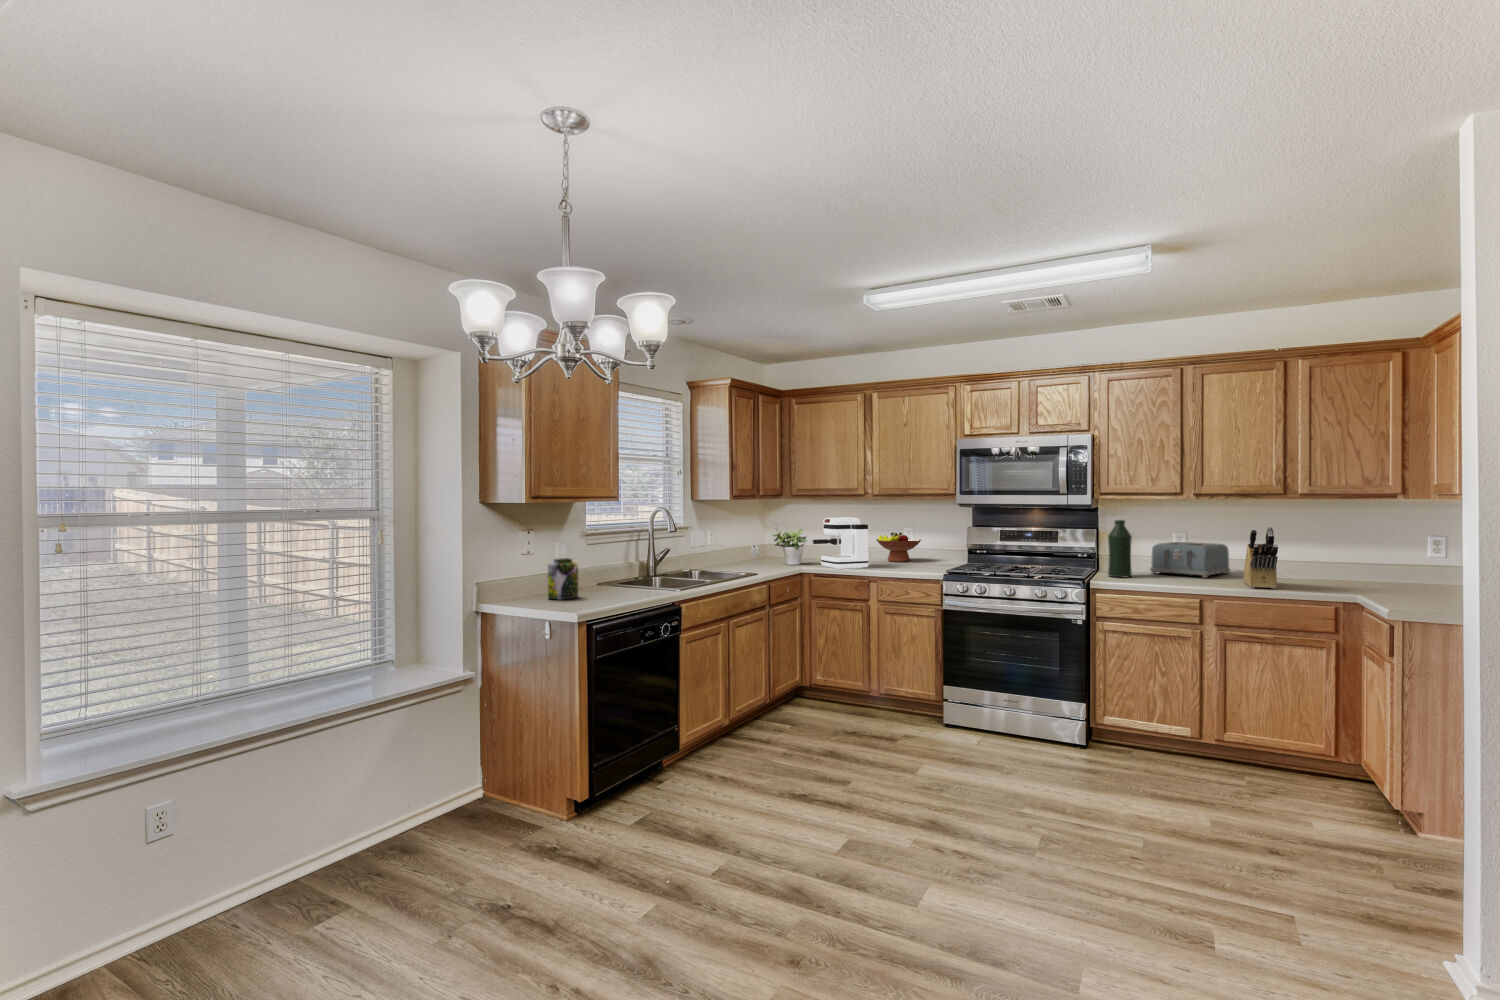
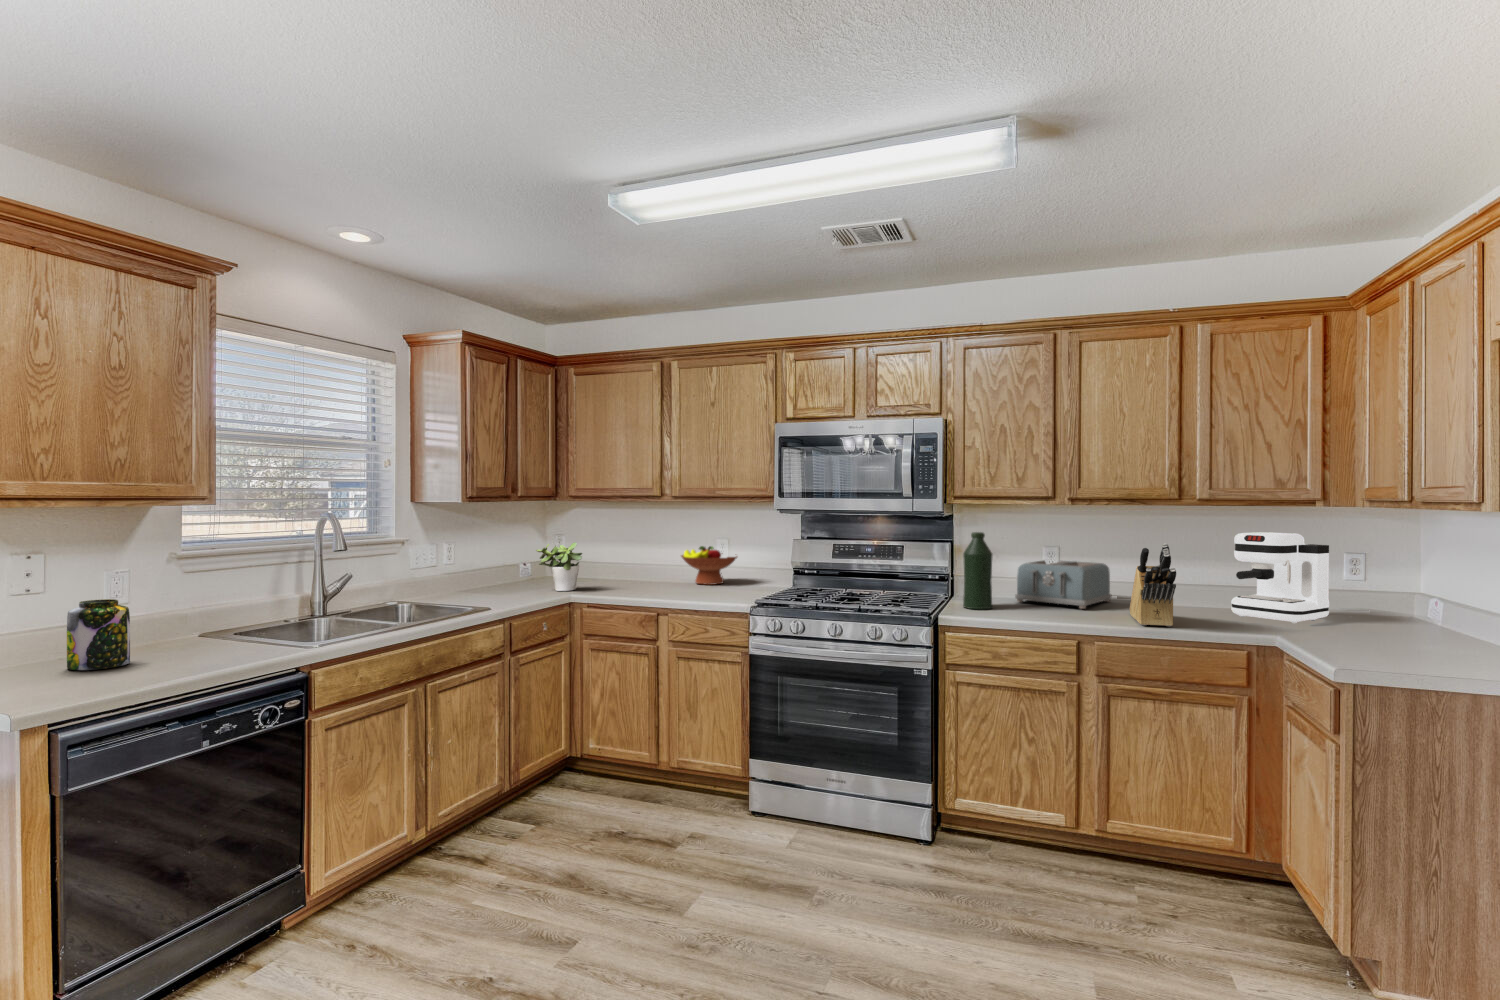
coffee maker: present [813,518,868,569] -> present [1231,532,1329,624]

